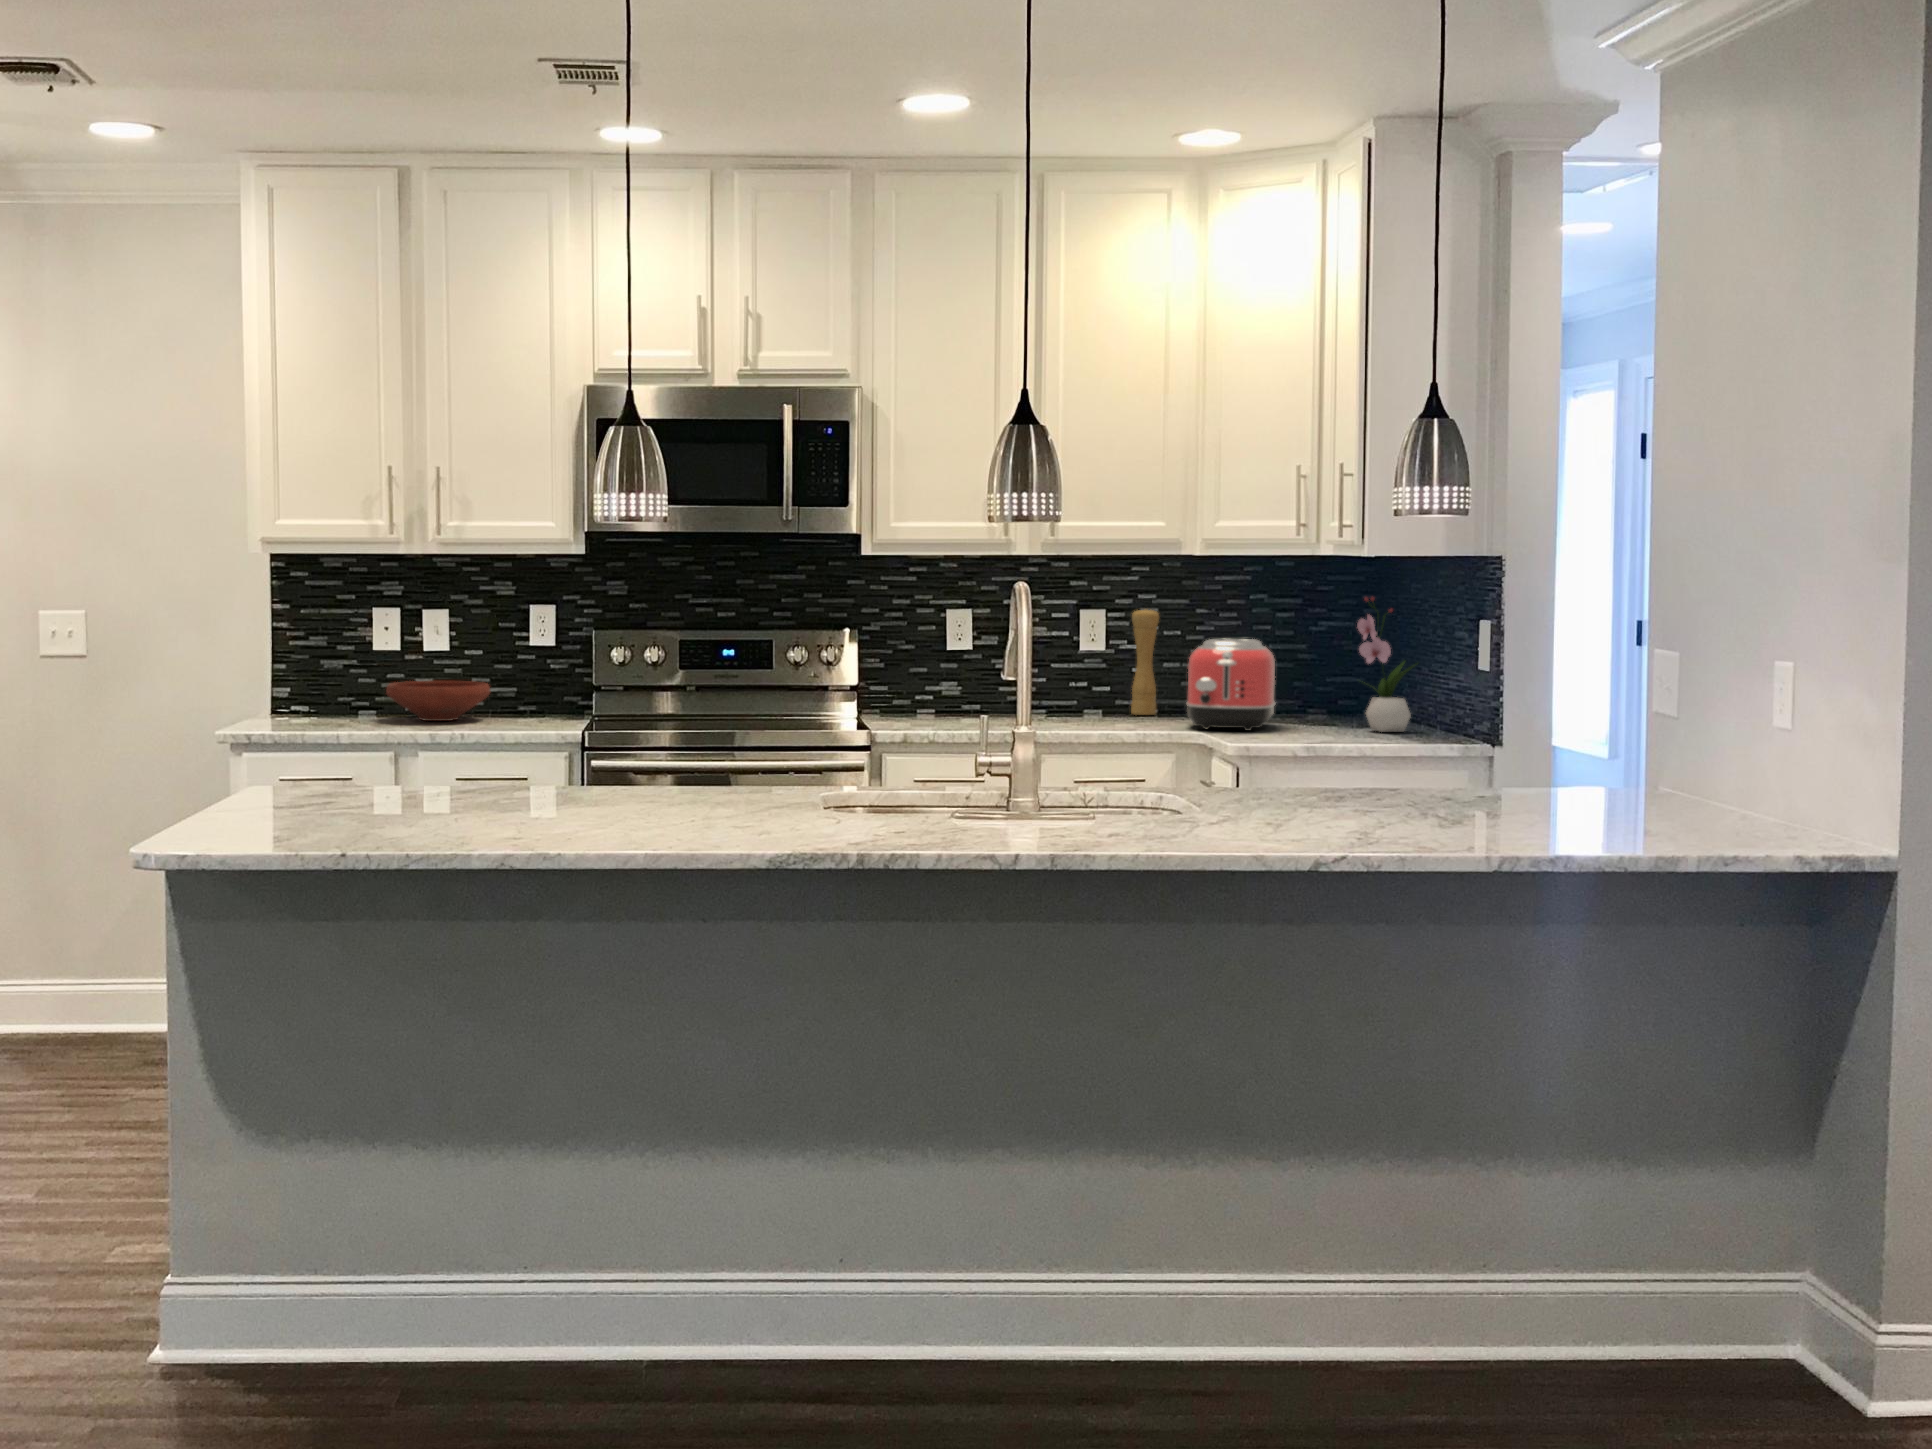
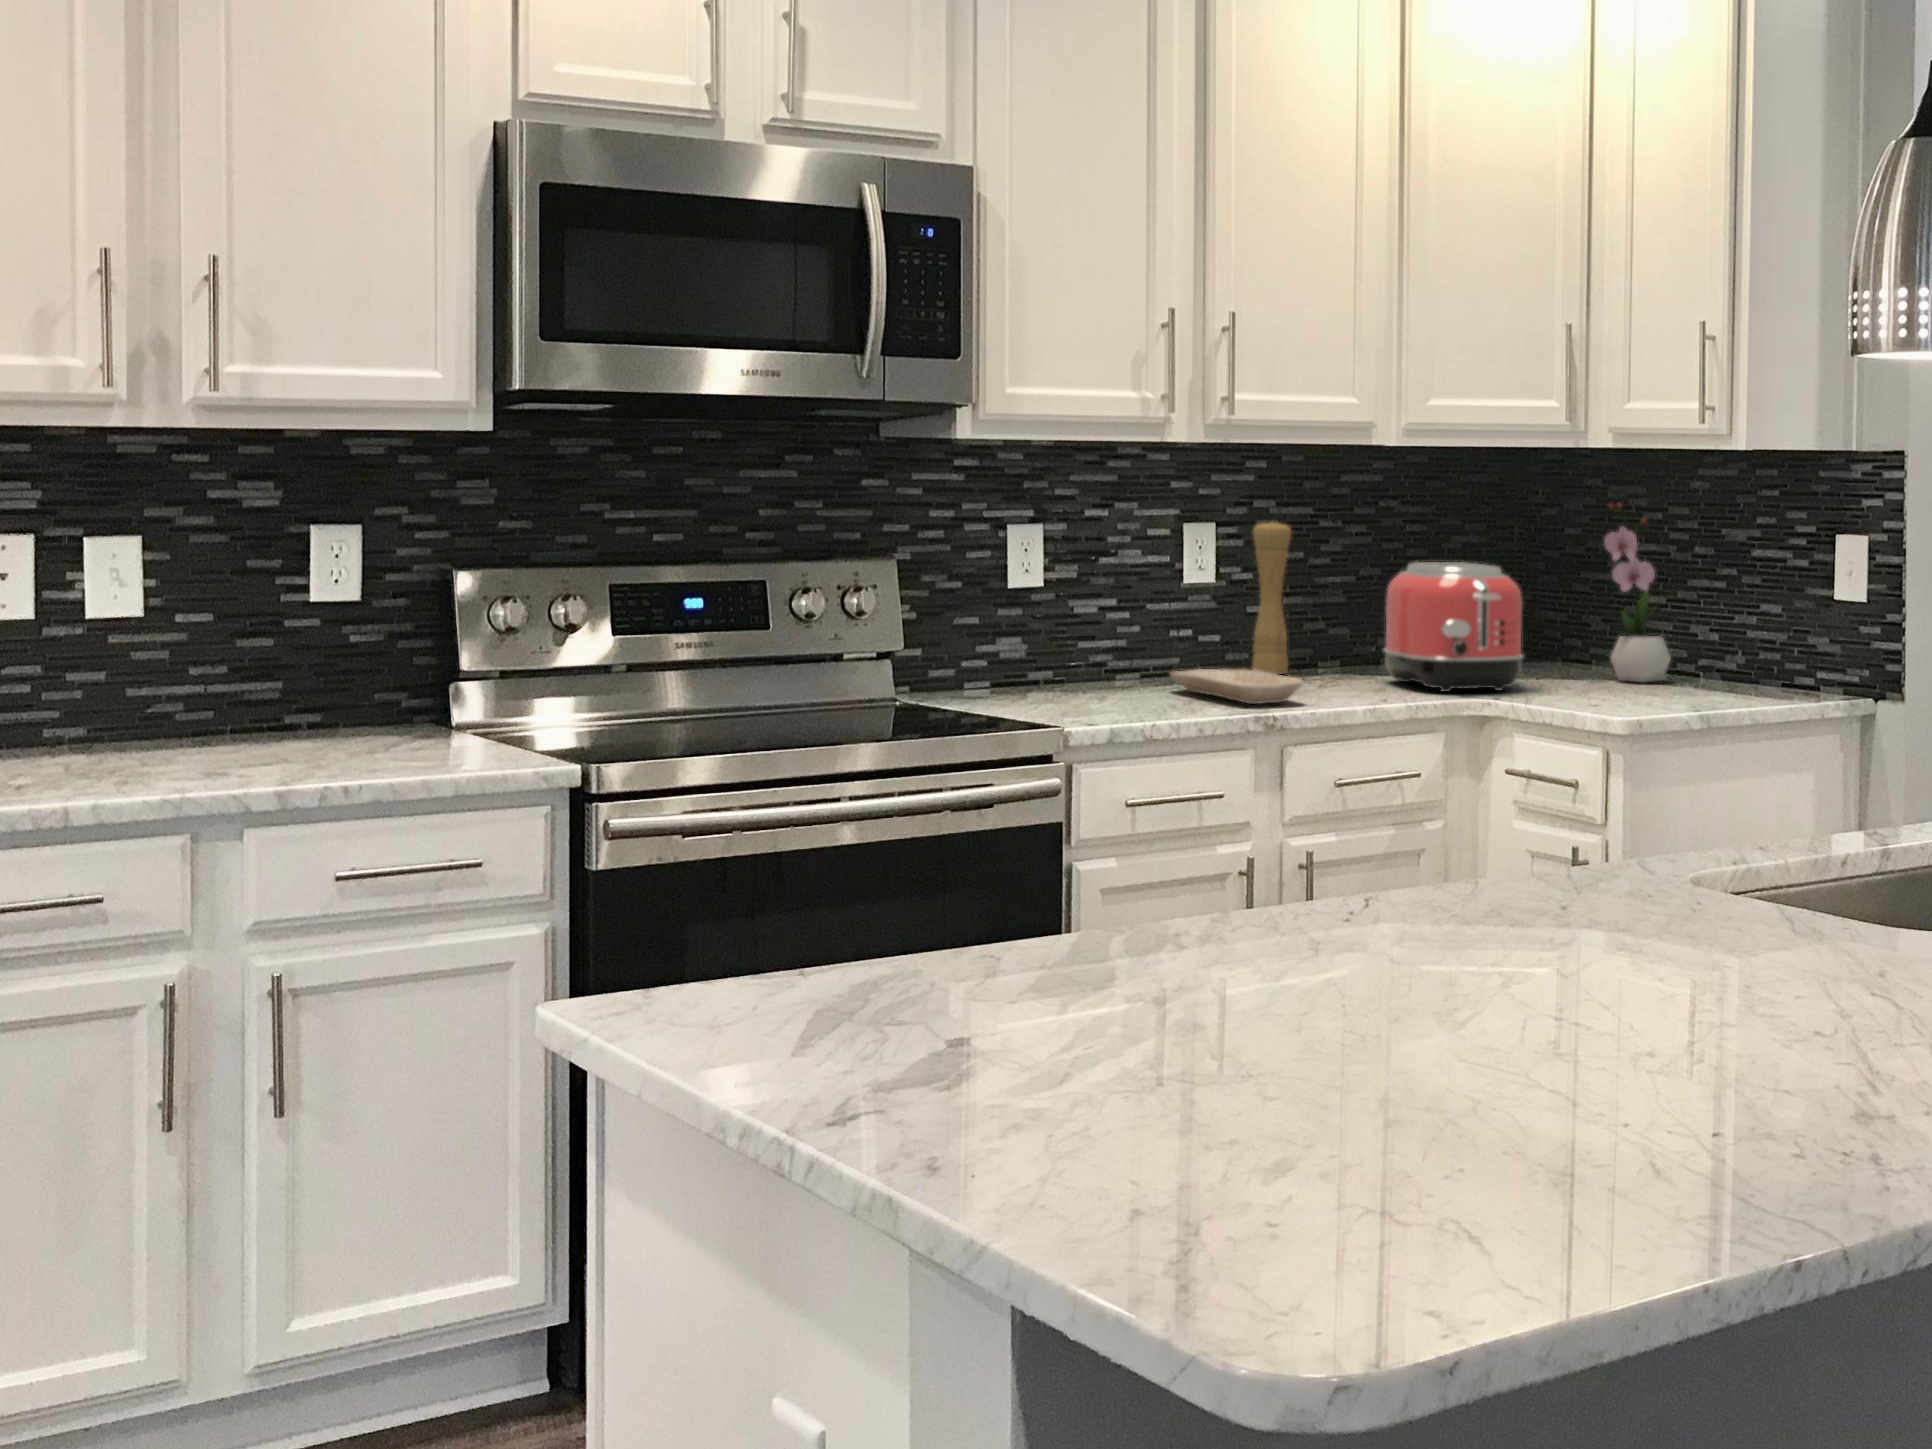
bowl: present [386,681,490,721] -> none [63,677,298,762]
tray: none [1026,707,1081,728] -> present [1170,669,1304,704]

